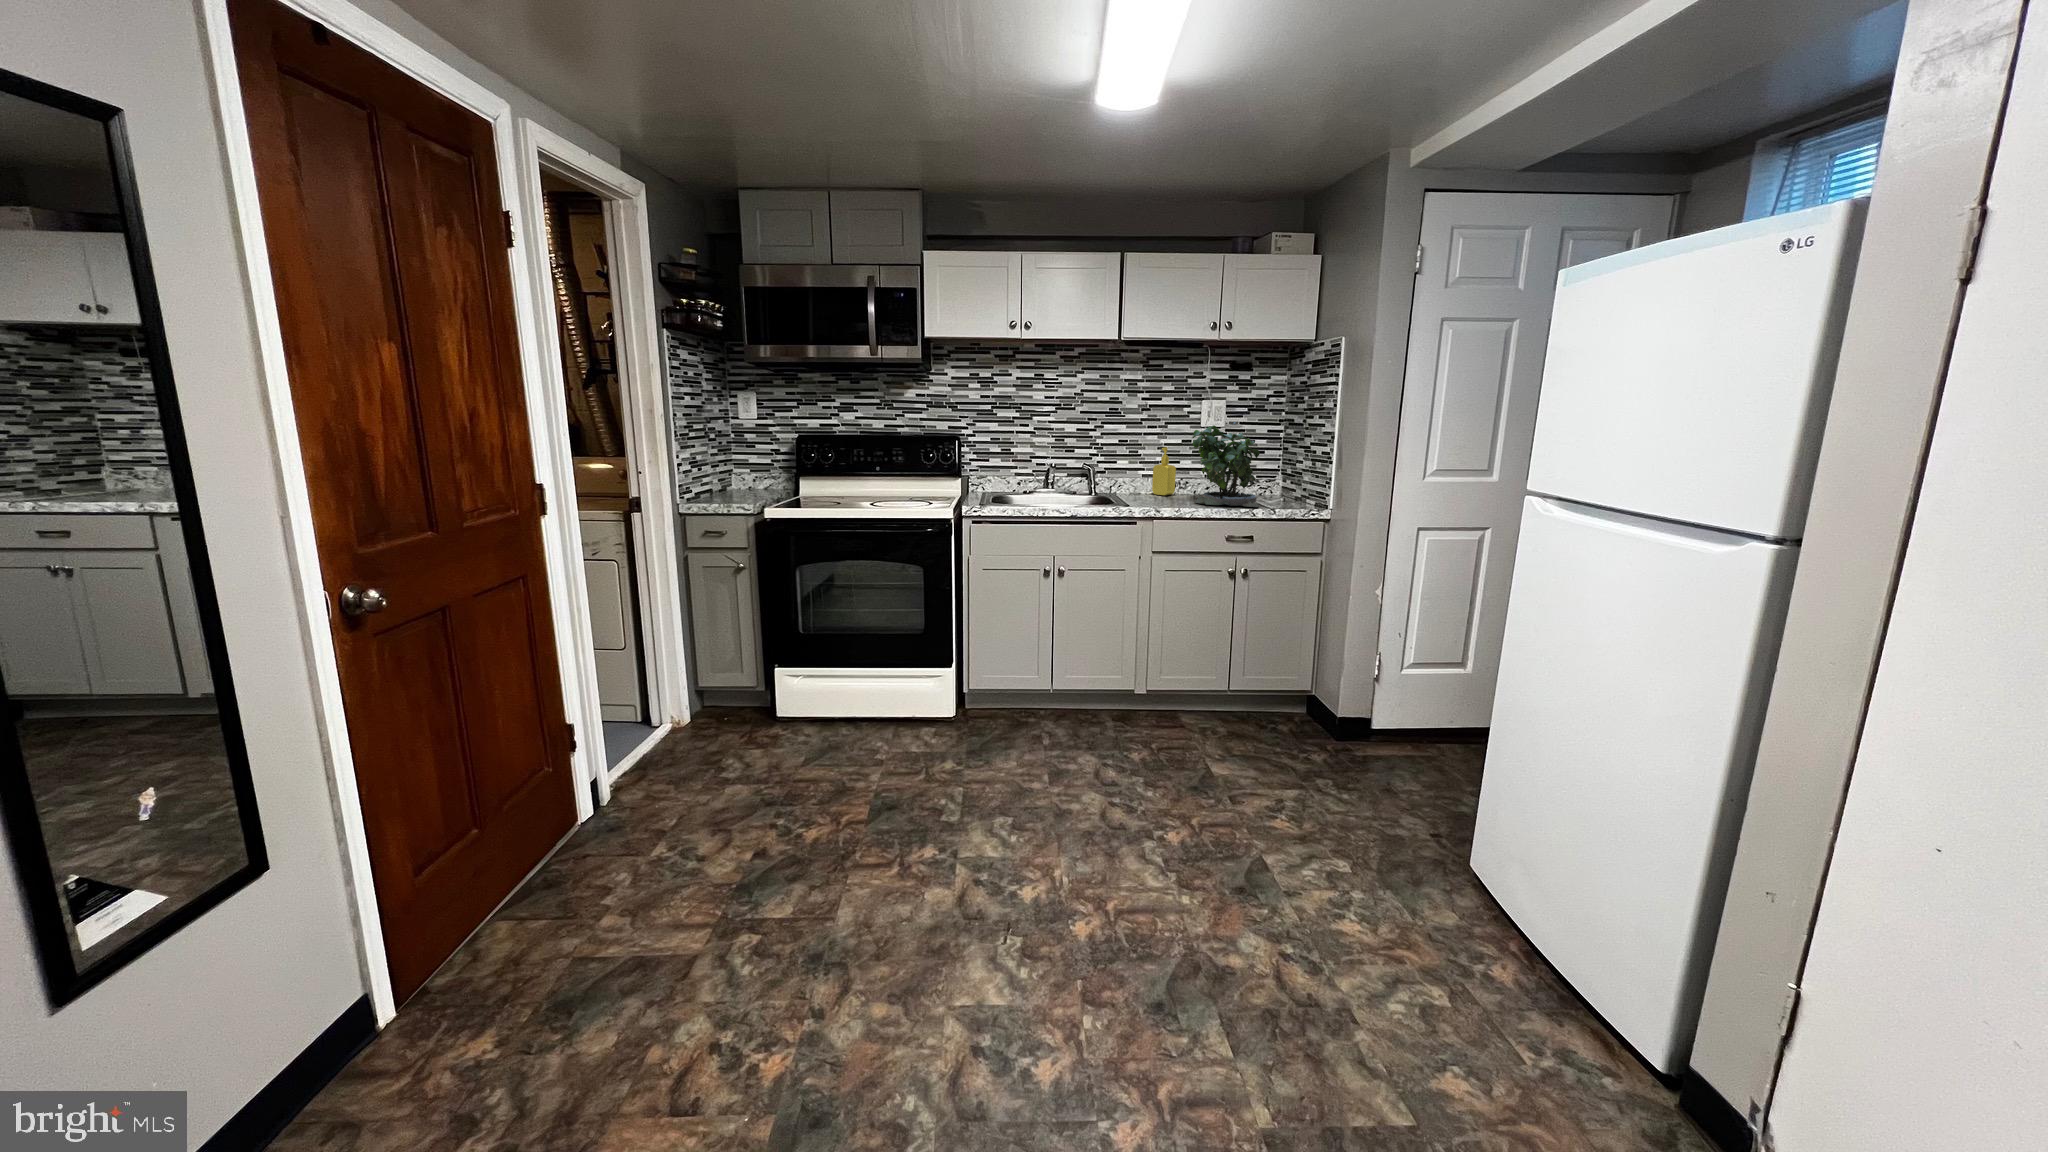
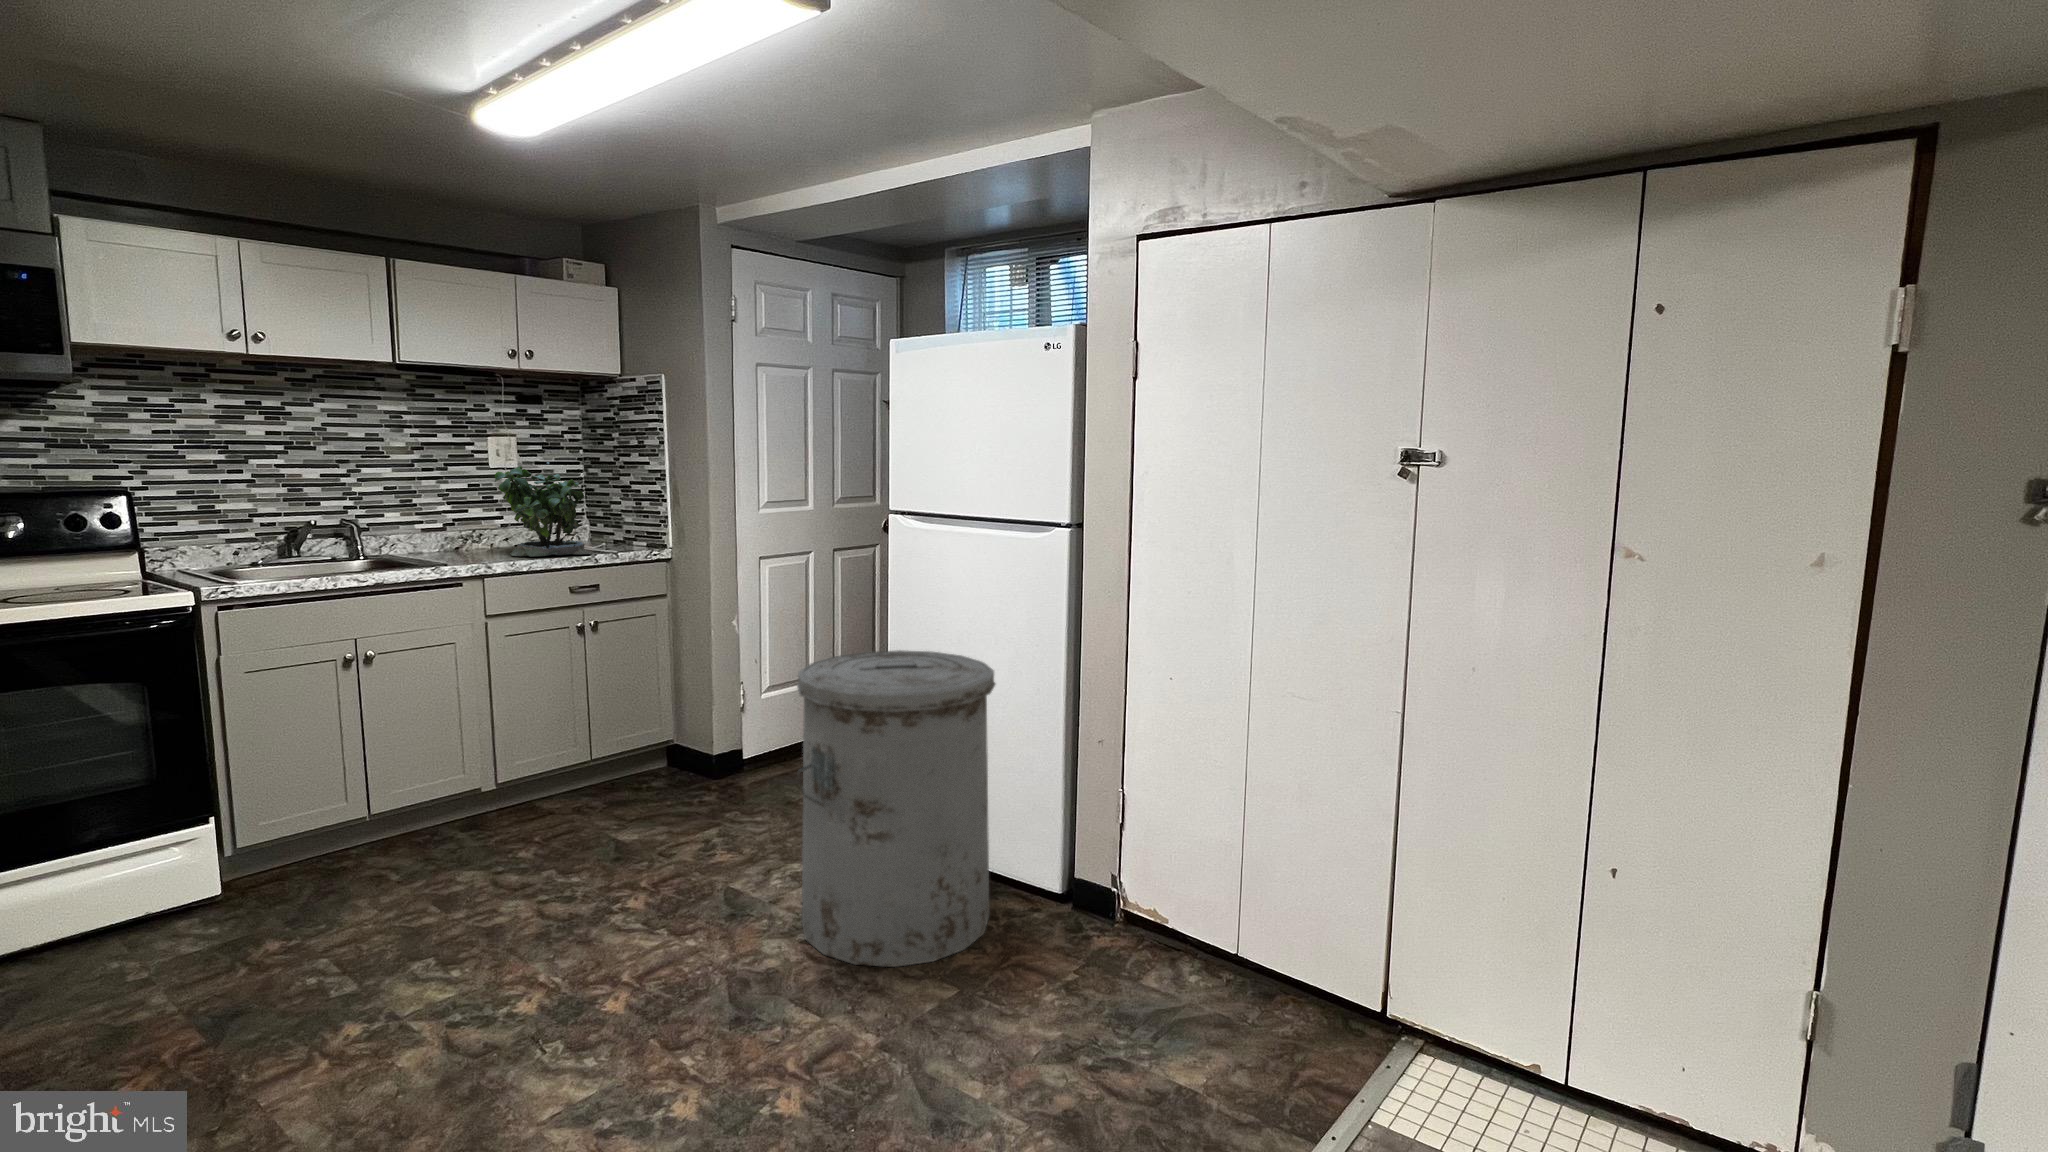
soap dispenser: present [1152,447,1176,495] -> none [439,494,472,552]
trash can: none [1287,655,1590,1076] -> present [797,650,995,967]

